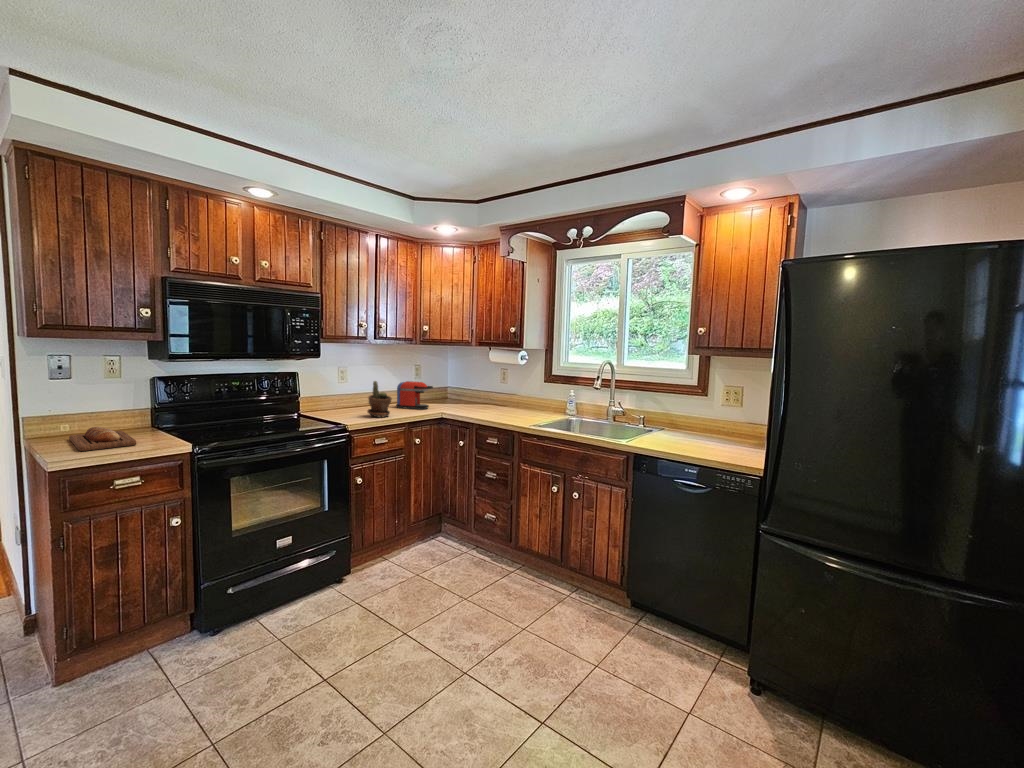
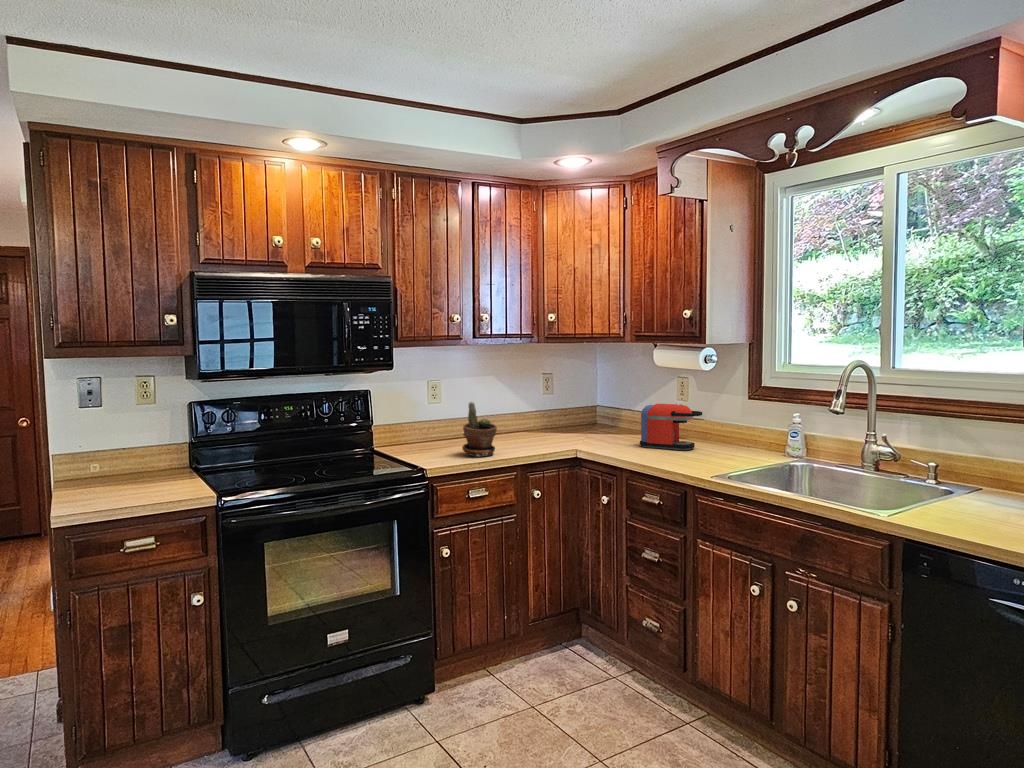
coffee maker: present [396,381,433,409] -> present [640,404,702,450]
bread loaf: present [69,427,136,451] -> none [88,470,154,503]

